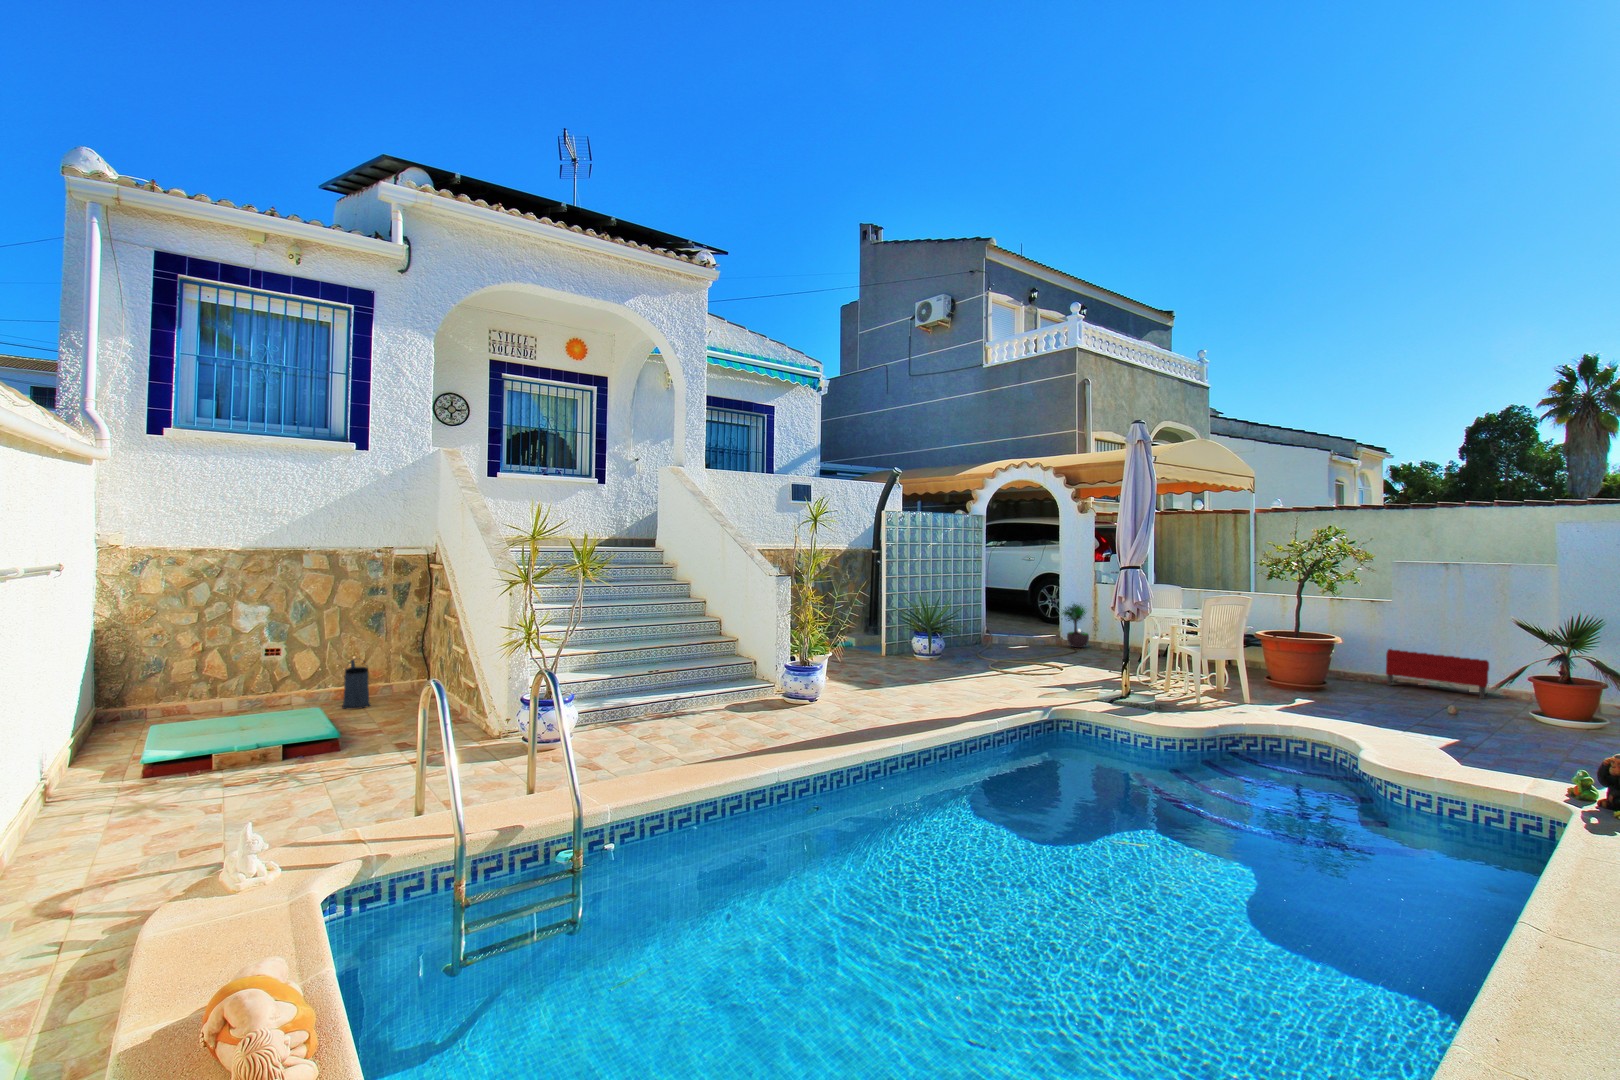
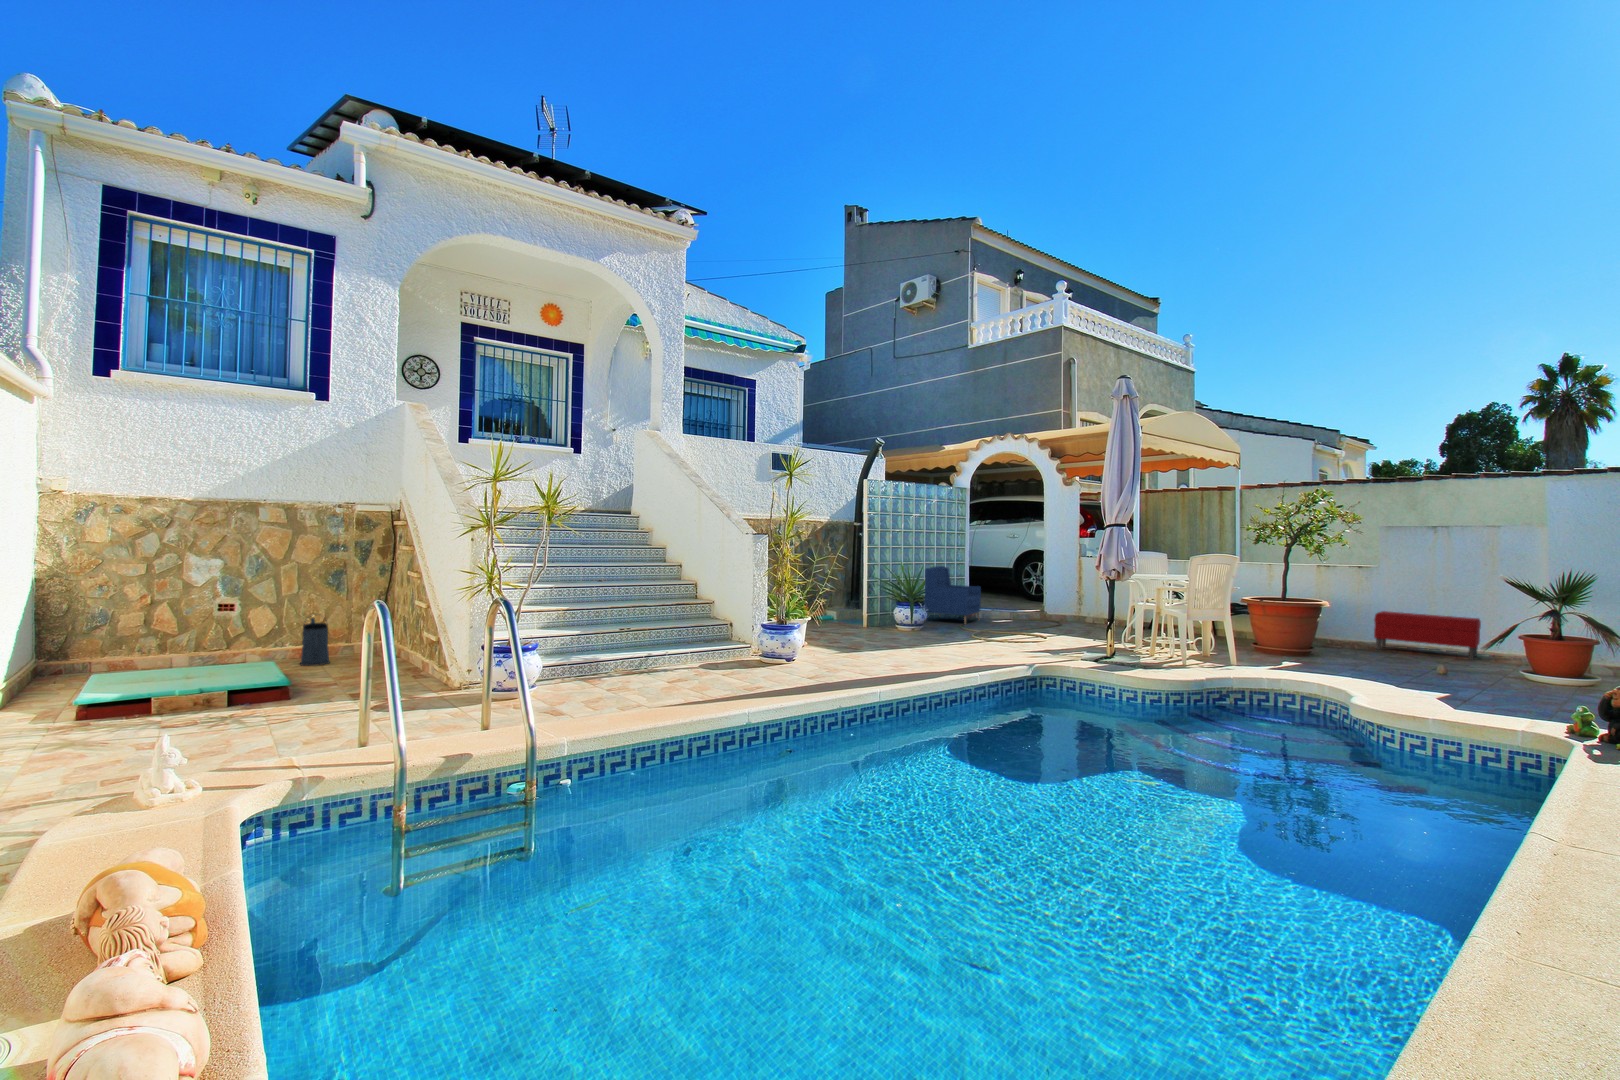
armchair: none [940,593,996,653] -> present [924,566,981,621]
potted tree: present [1062,604,1089,648] -> none [1046,571,1075,621]

